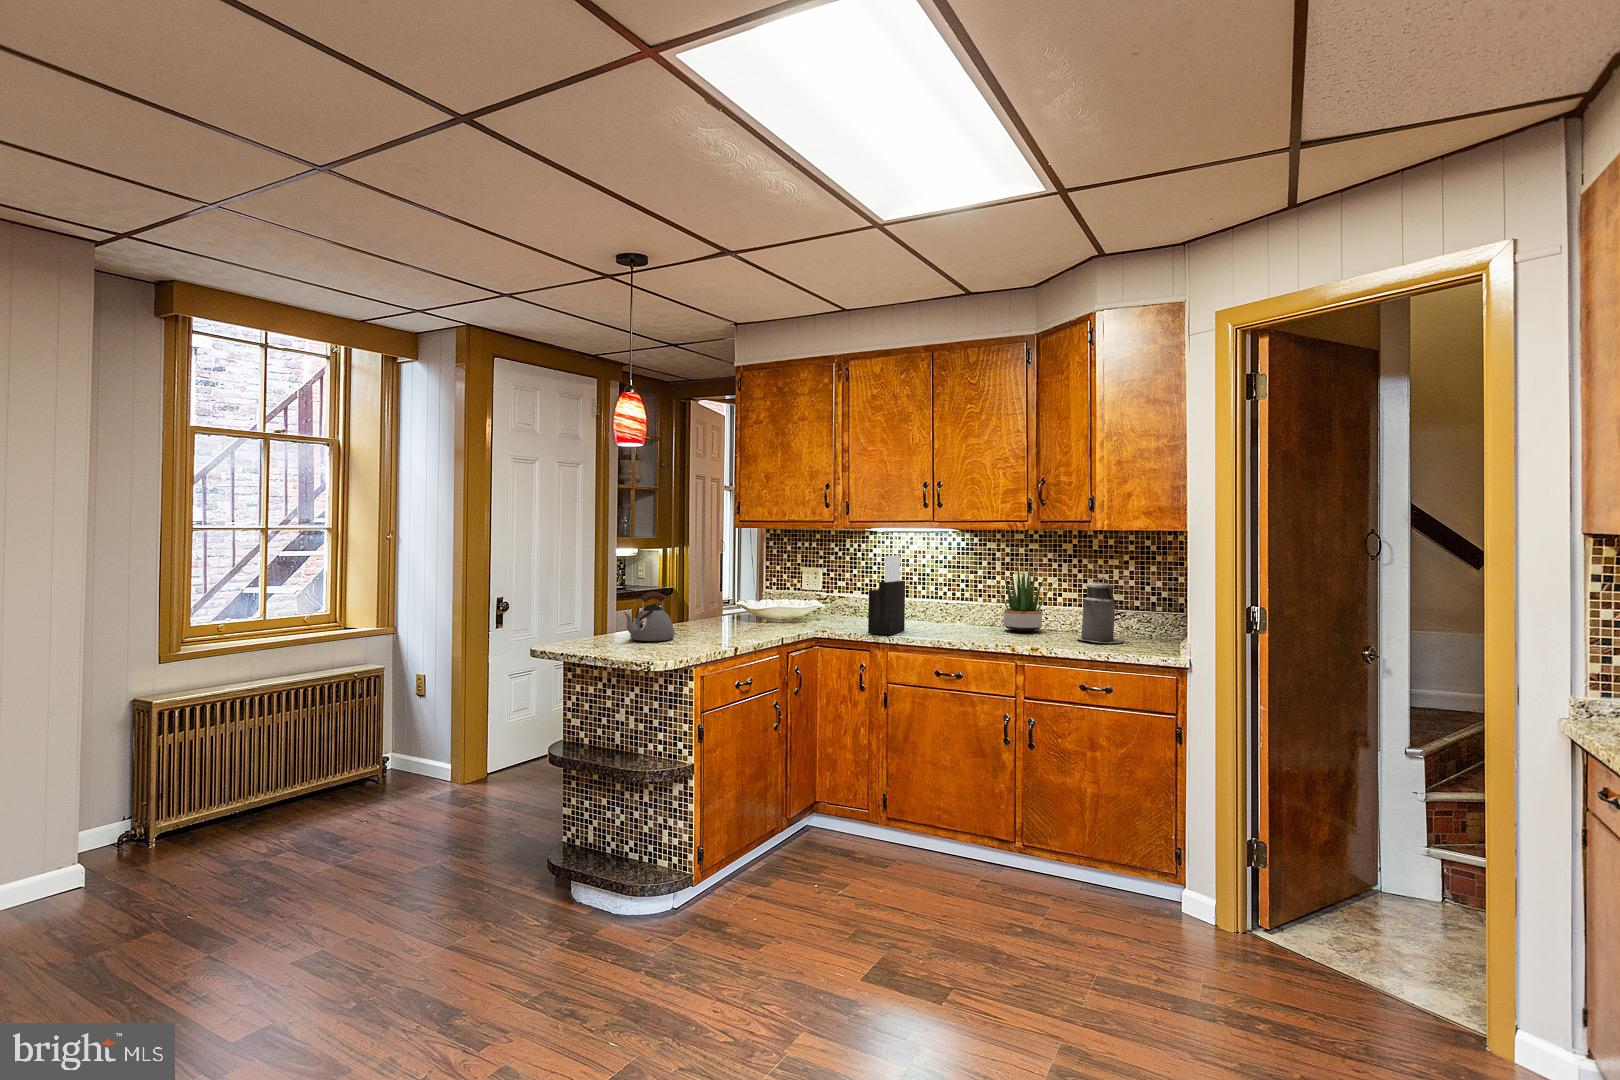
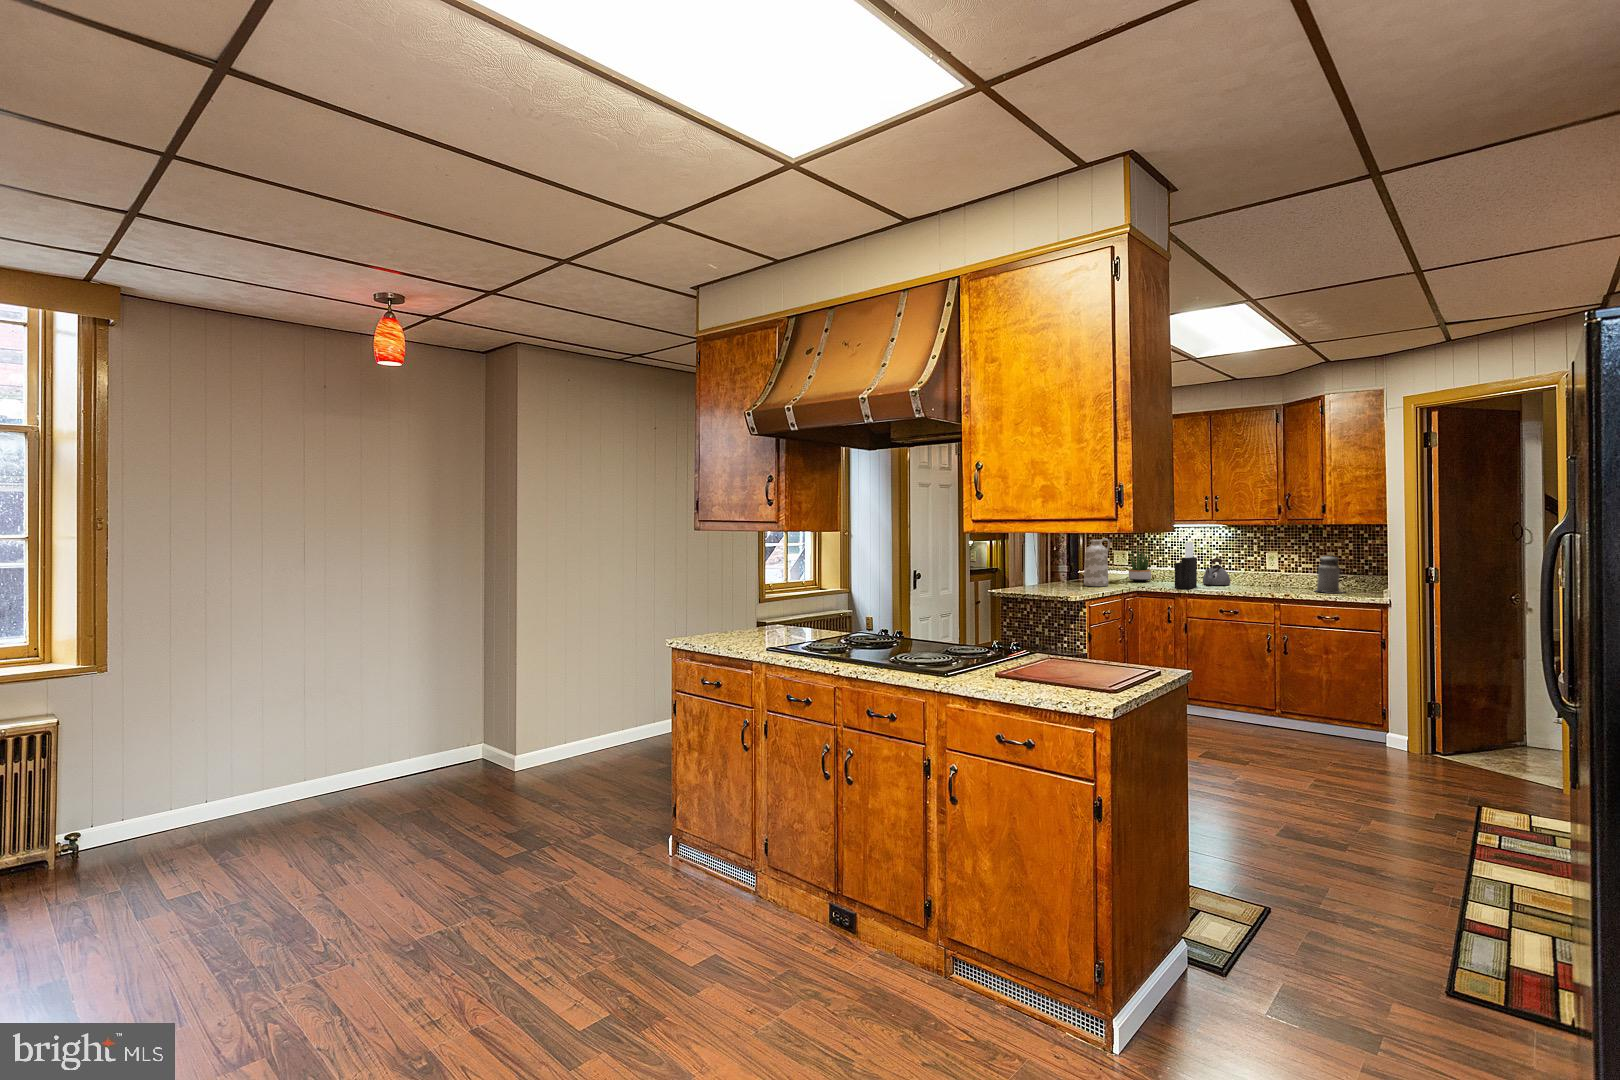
vase: none [731,547,774,629] -> present [1084,538,1110,586]
potted plant: present [992,565,1055,632] -> present [1128,546,1154,582]
kettle: present [624,592,674,641] -> present [1203,558,1230,585]

